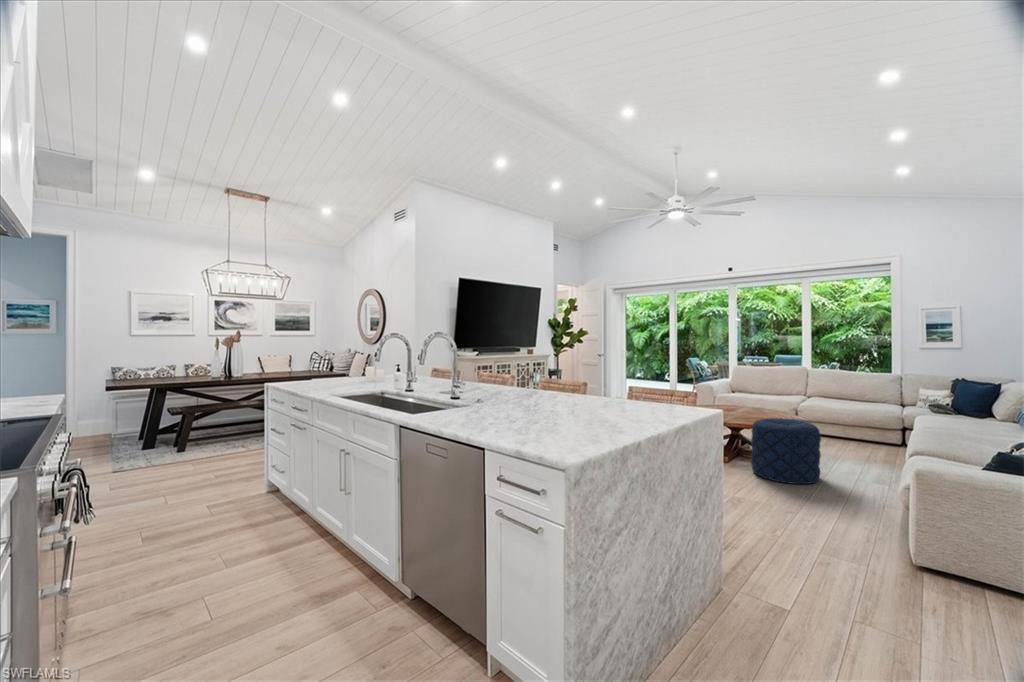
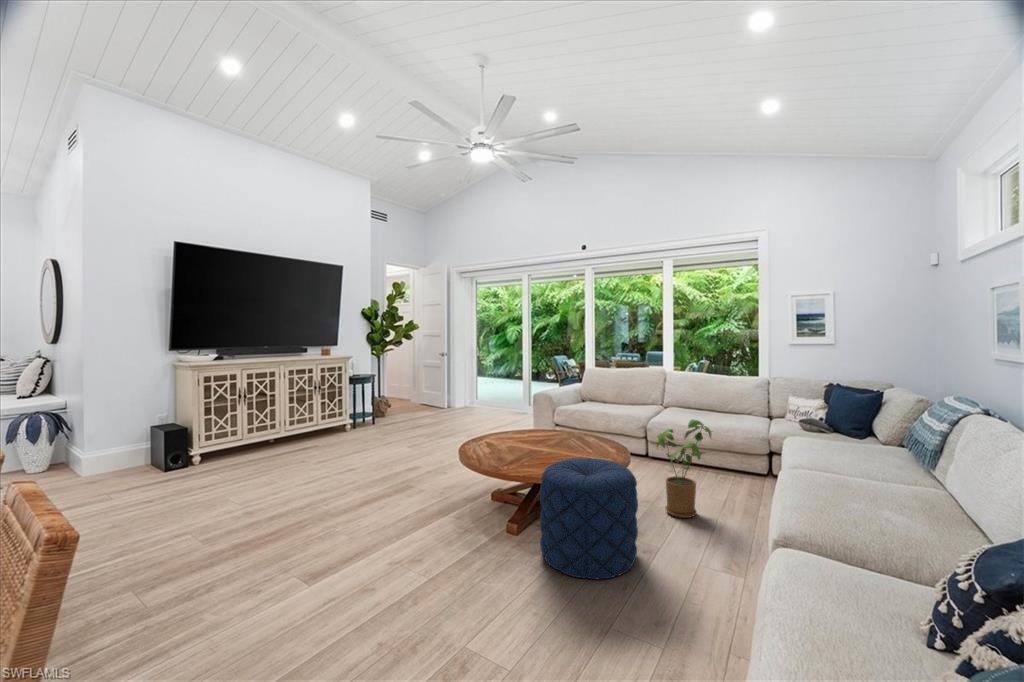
house plant: none [819,398,864,464] -> present [657,419,712,518]

